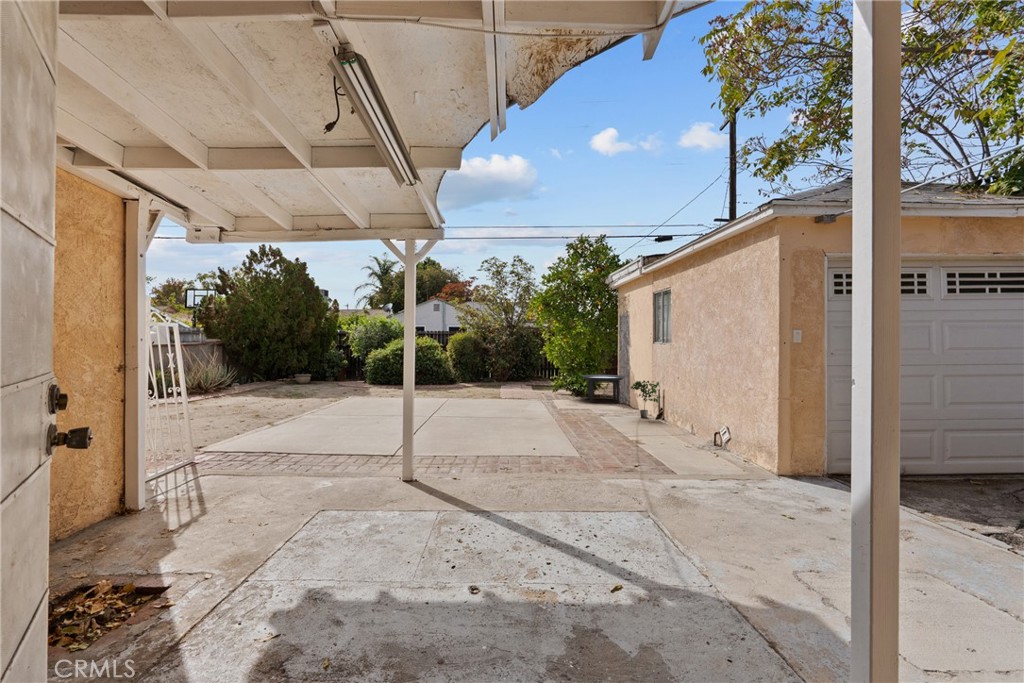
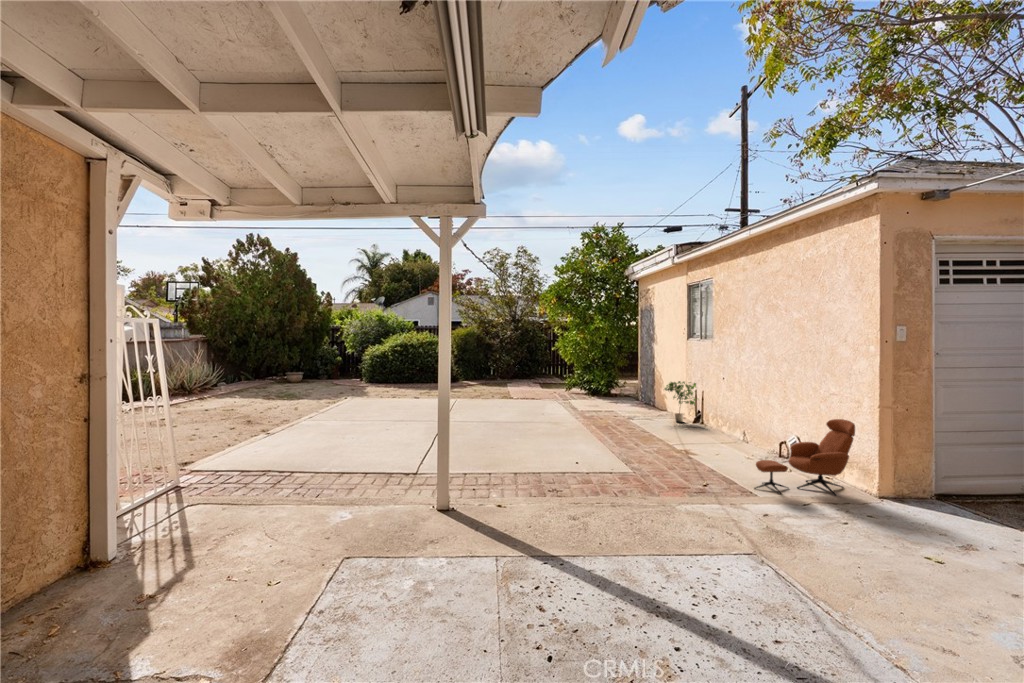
round table: present [582,375,625,403] -> none [602,373,649,404]
lounge chair: none [677,409,762,473] -> present [755,419,855,495]

